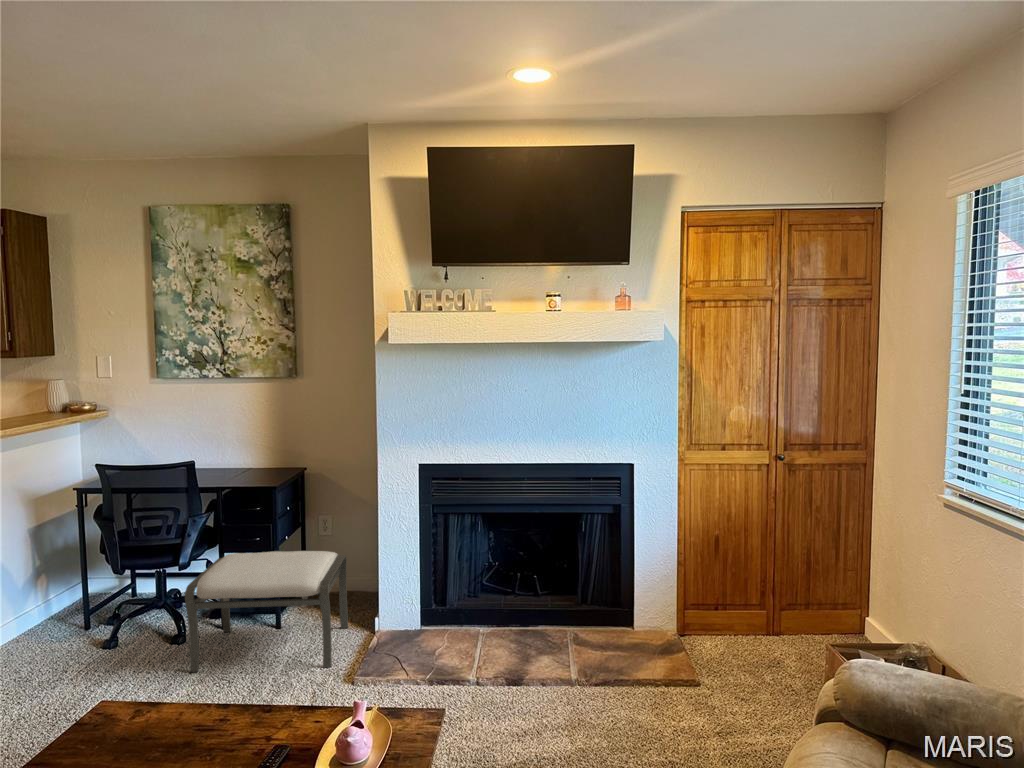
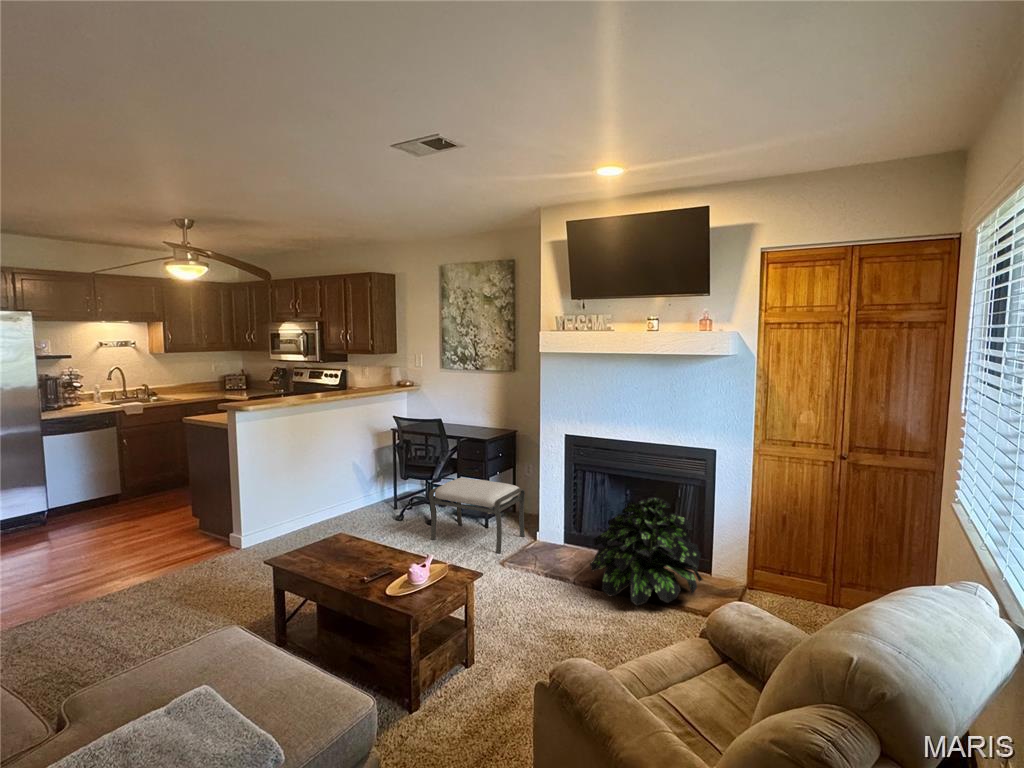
potted plant: none [494,537,655,700] -> present [590,498,703,606]

